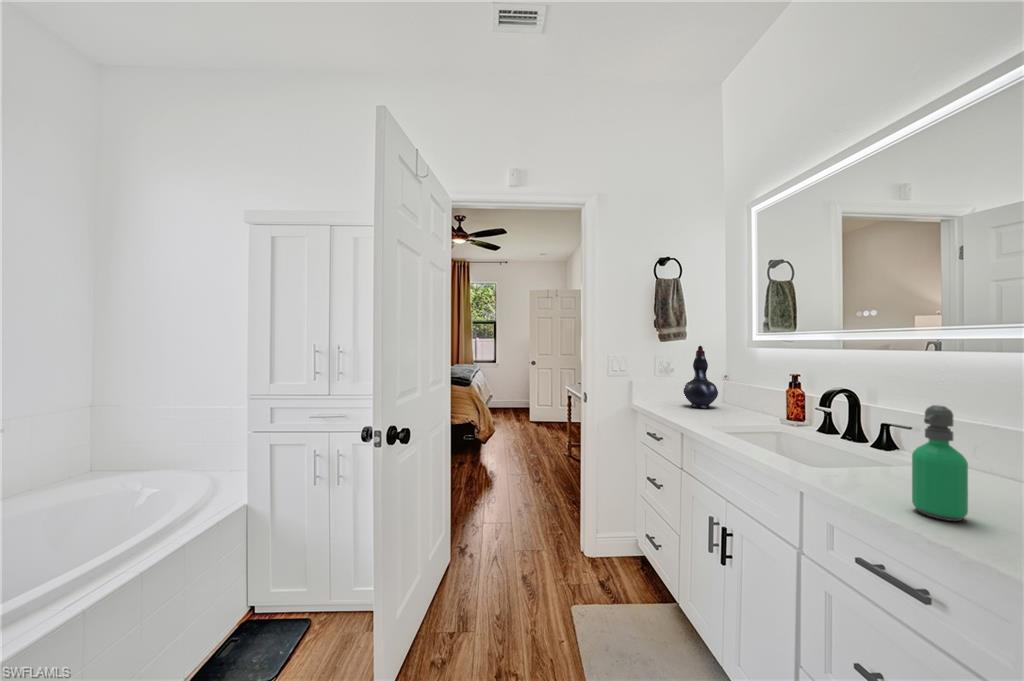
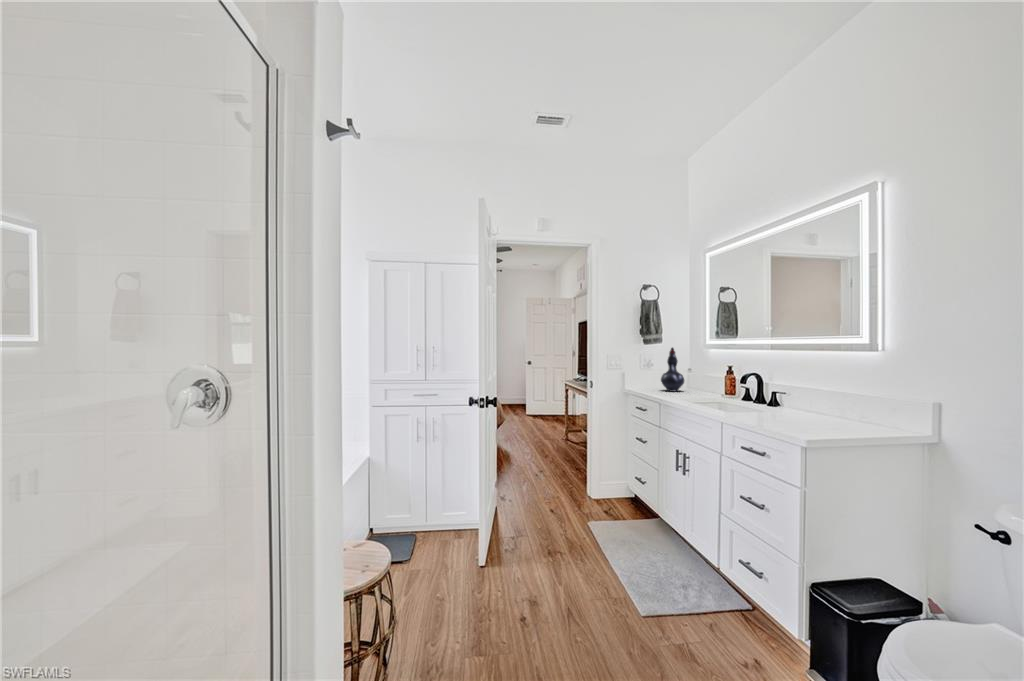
soap dispenser: present [912,405,968,521] -> none [765,374,785,425]

